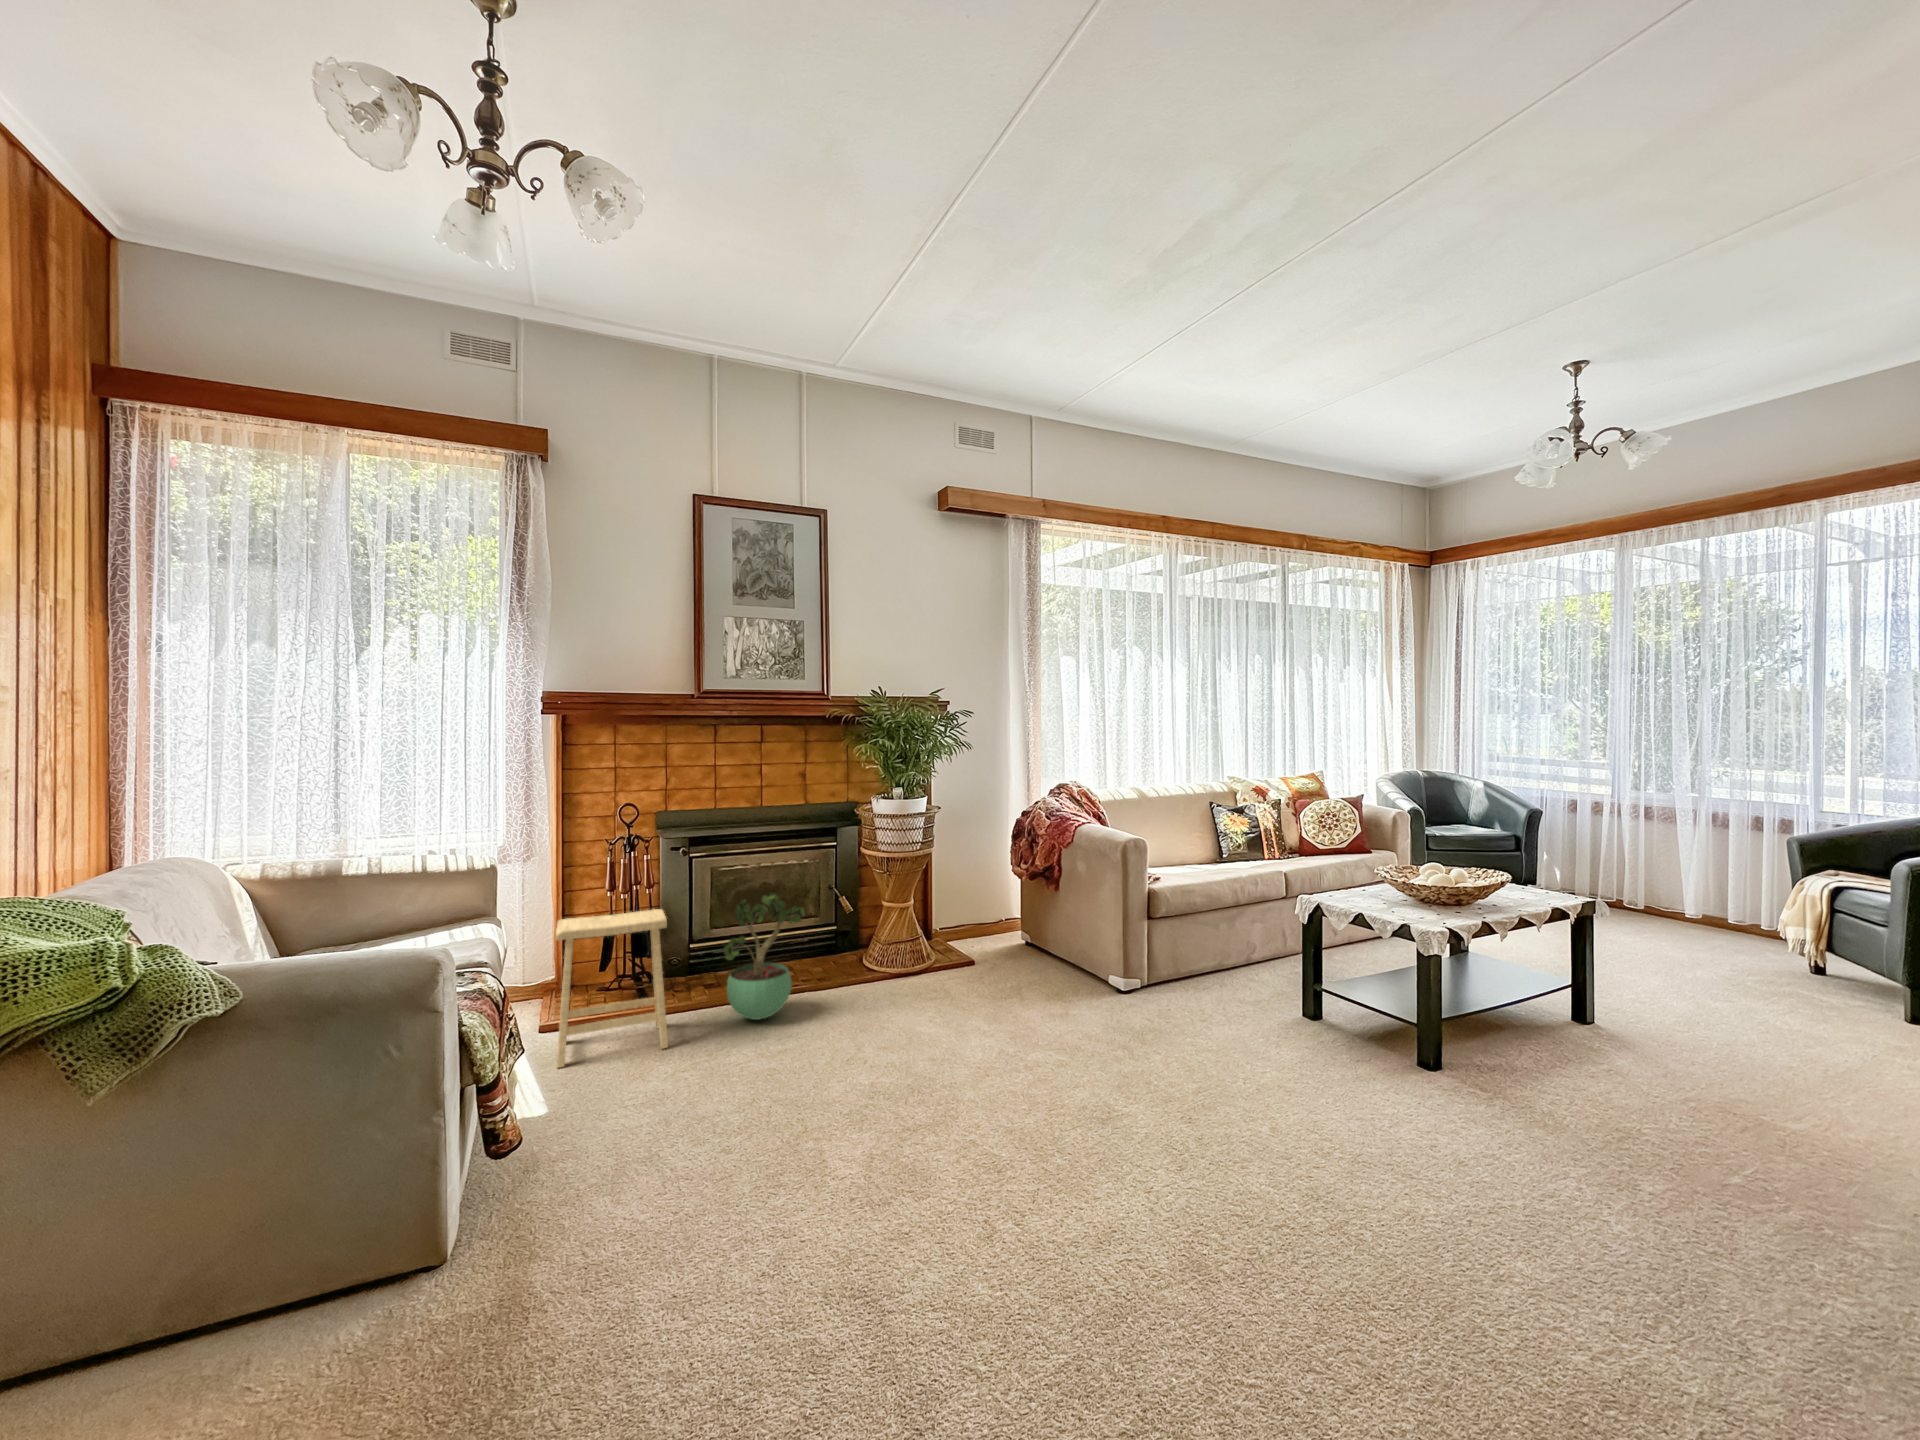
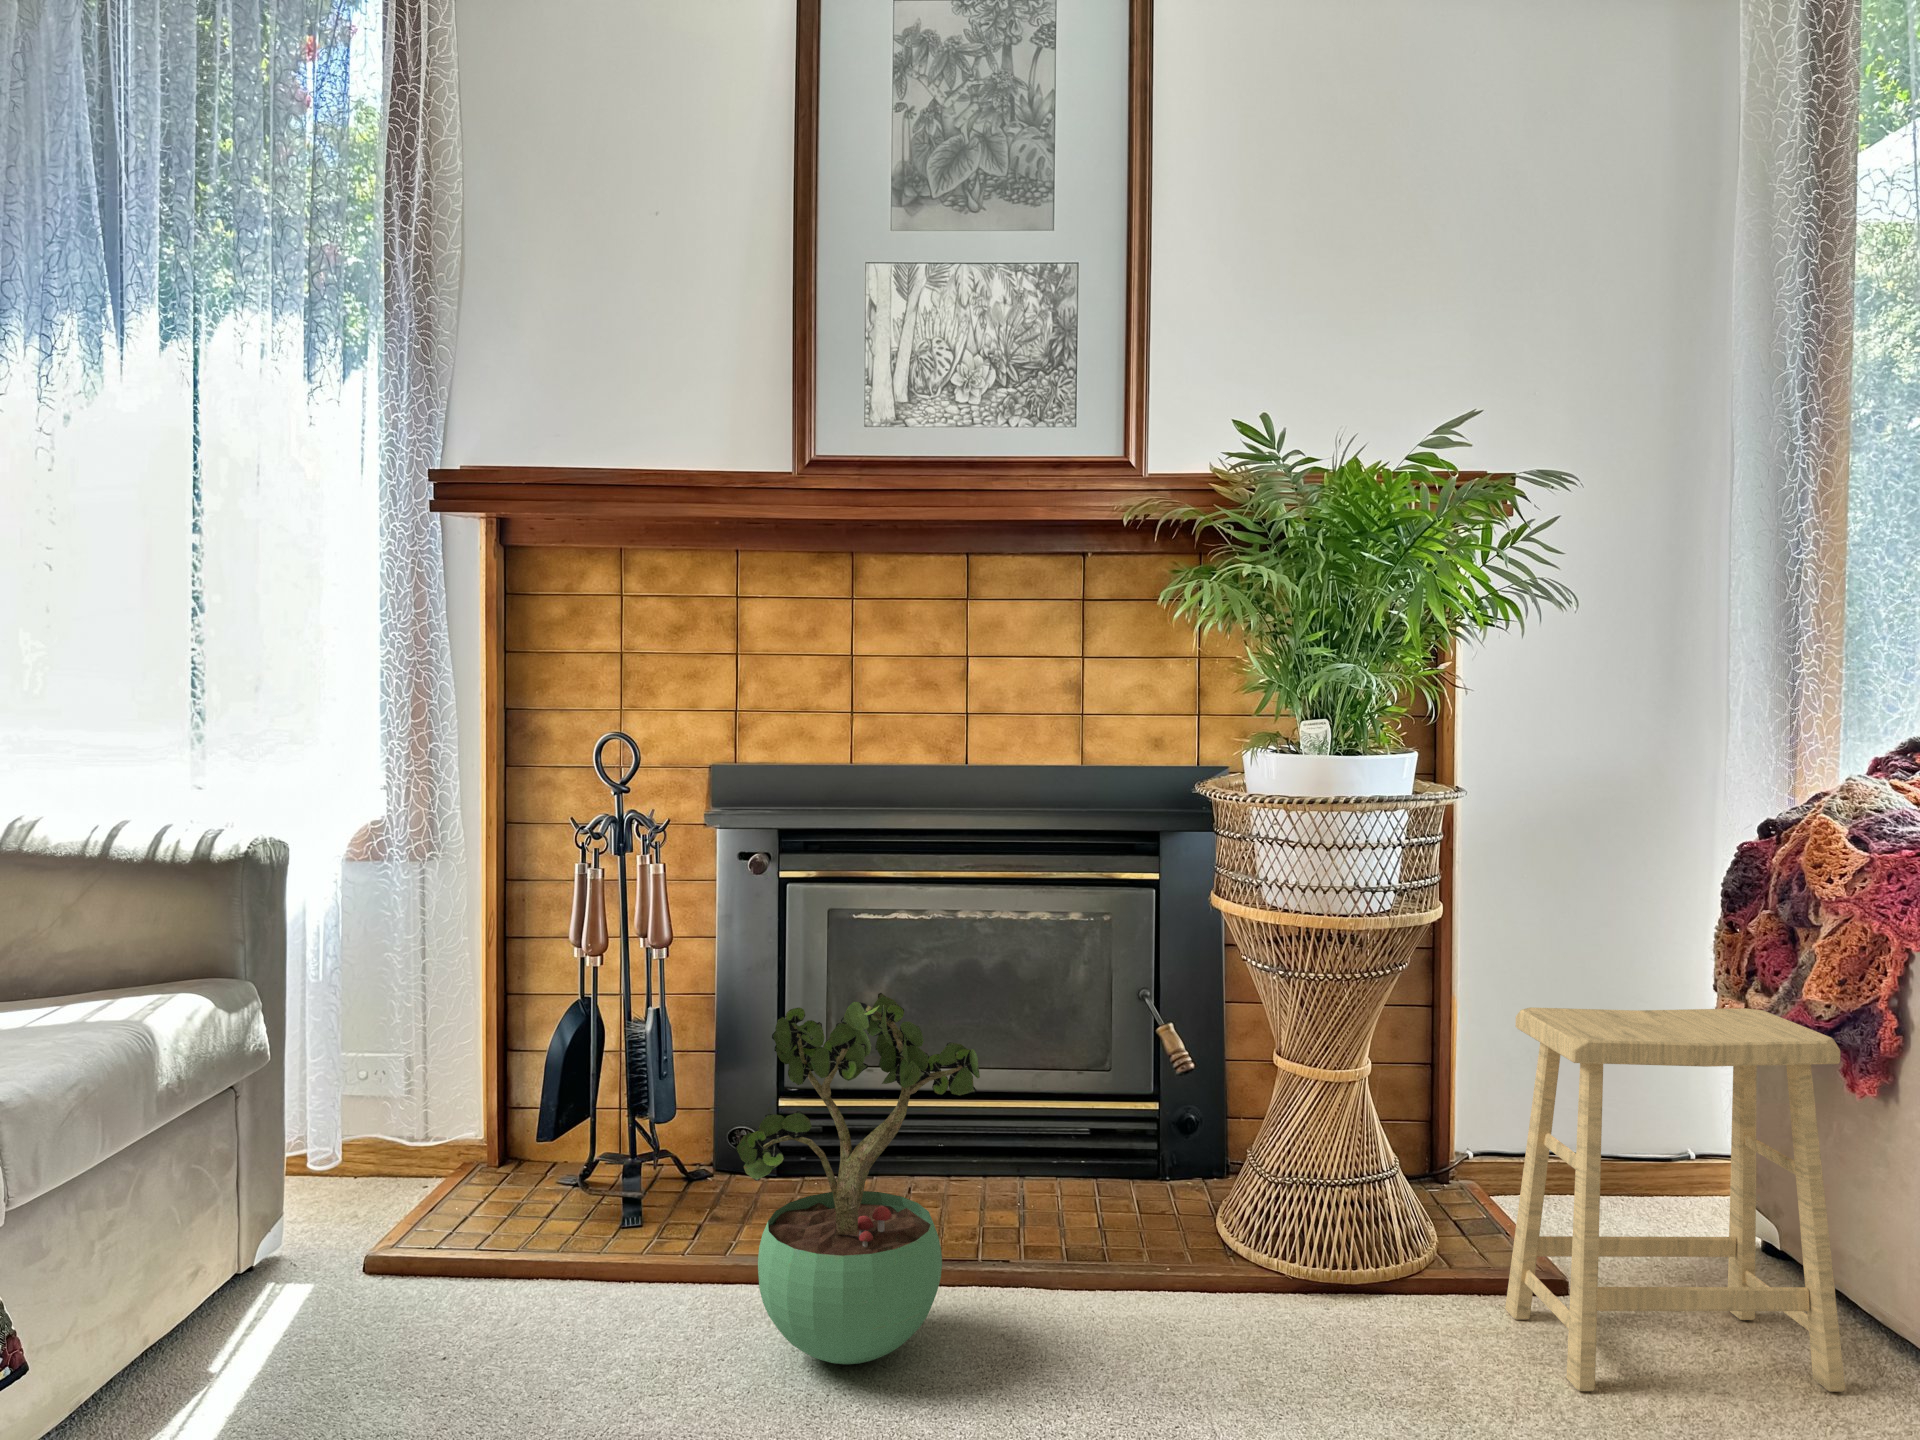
footstool: present [556,909,668,1068] -> present [1505,1007,1845,1392]

